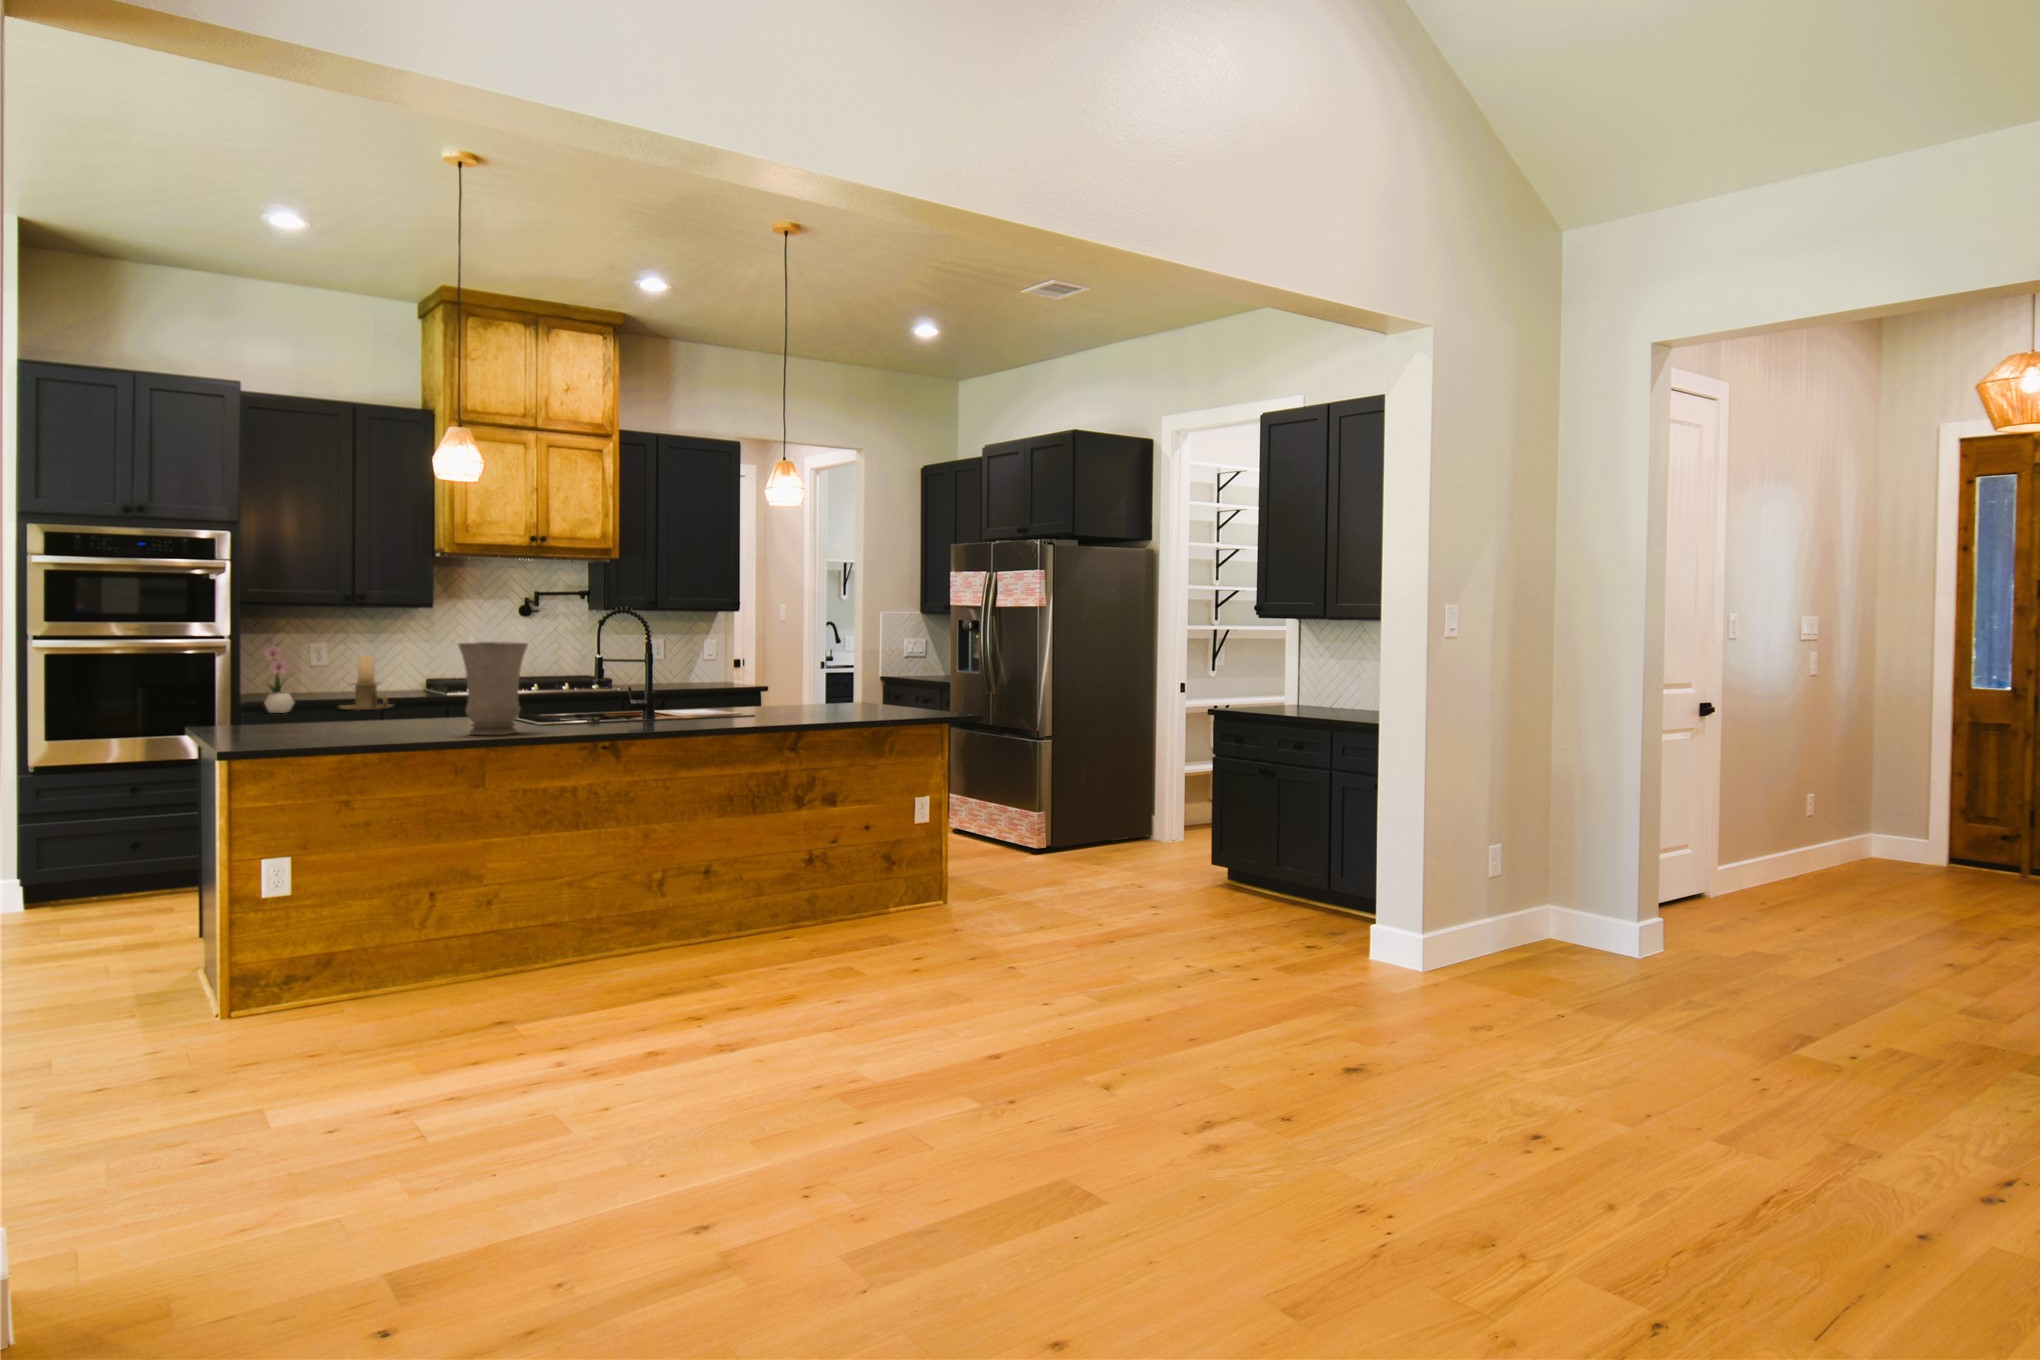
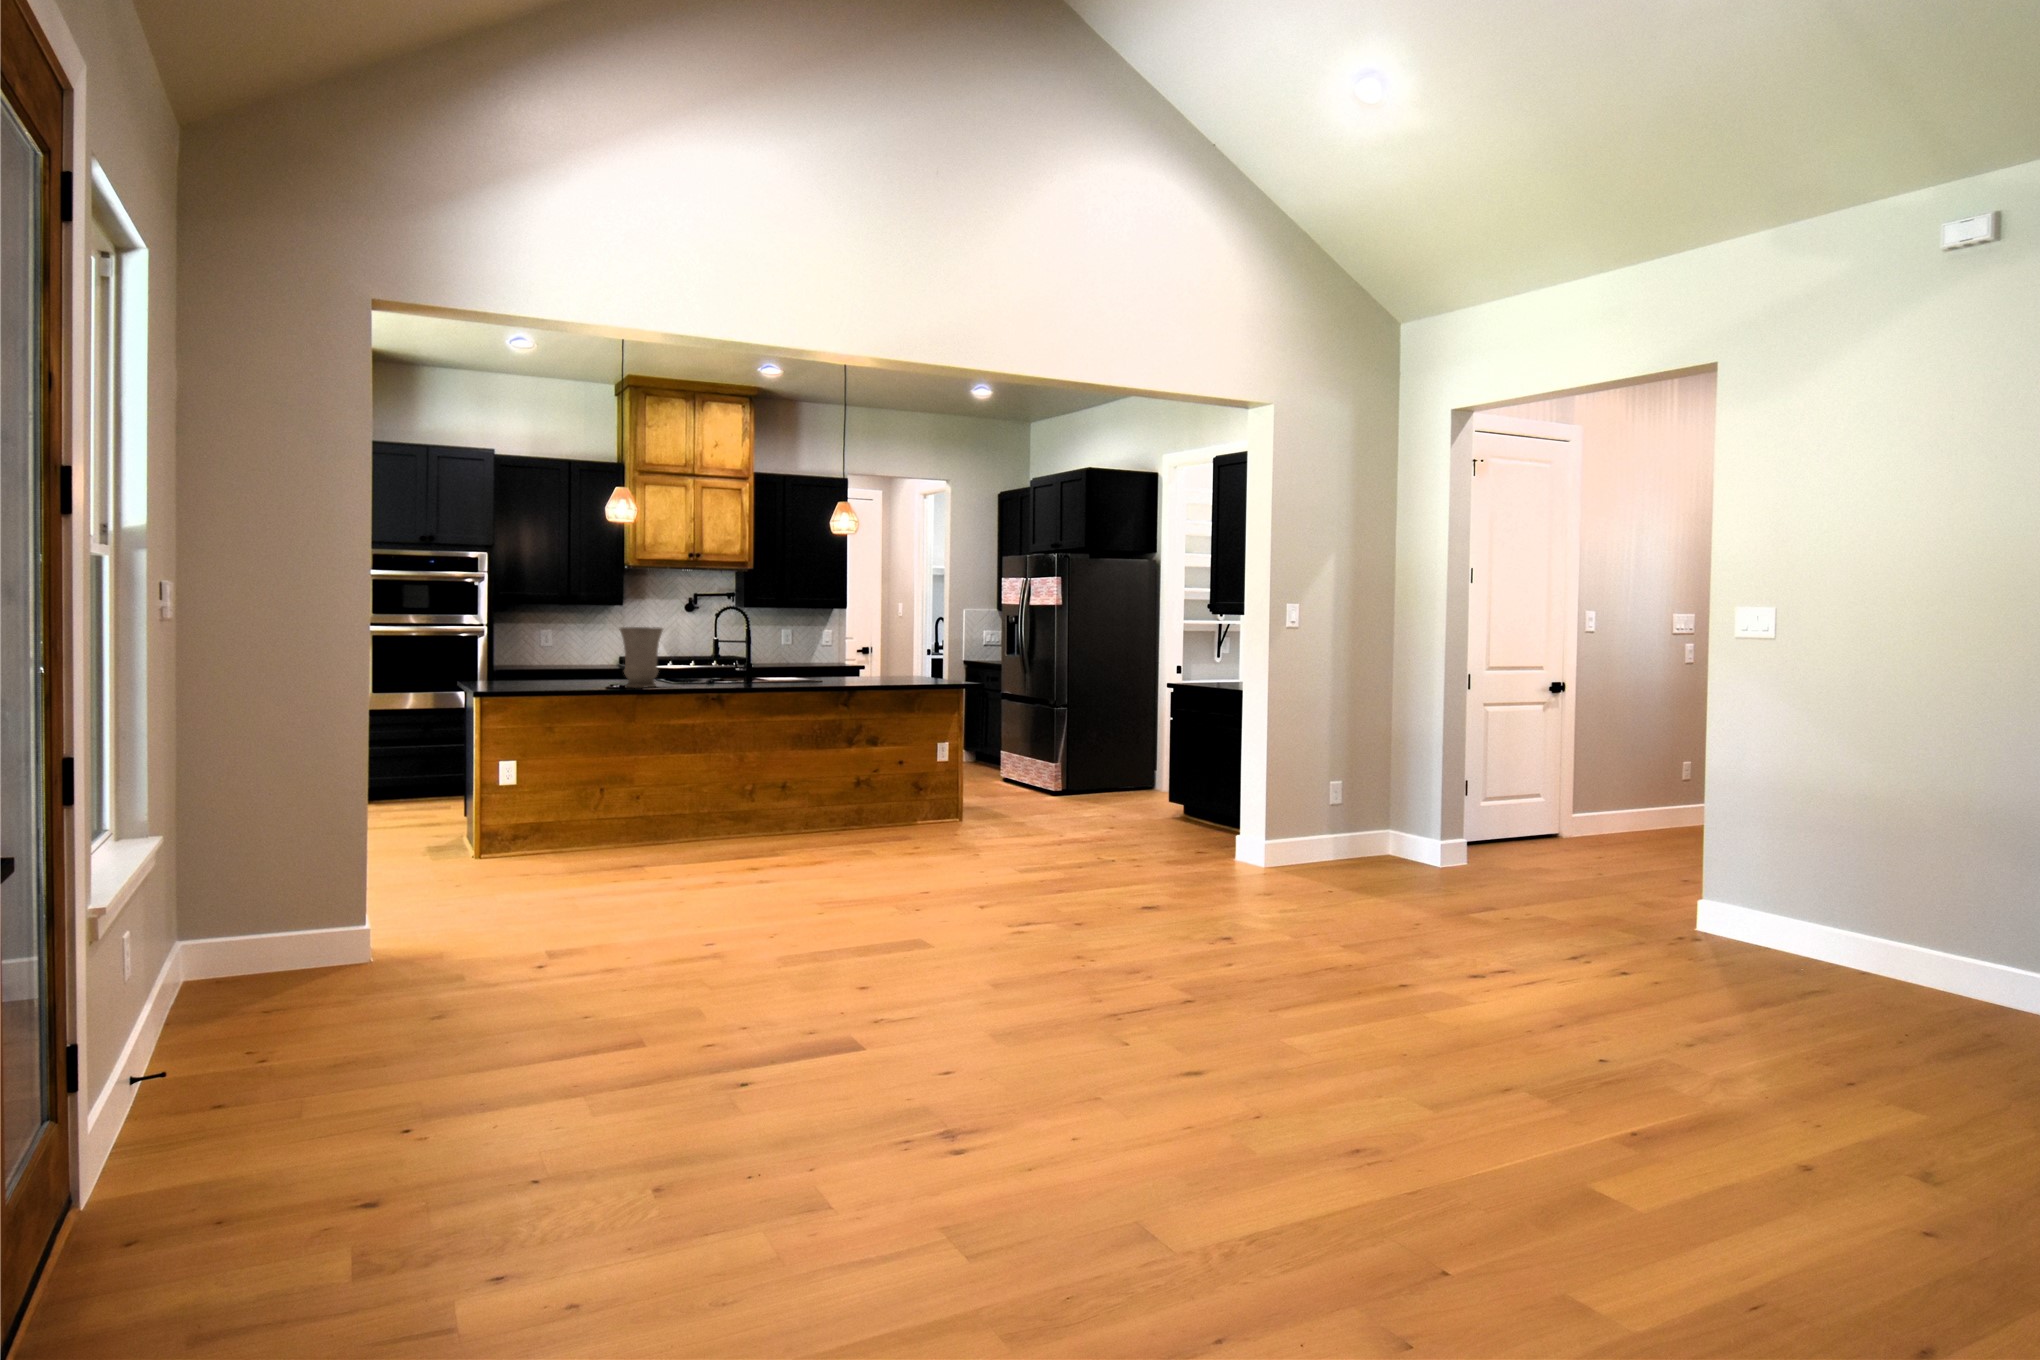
flower arrangement: present [264,645,294,713] -> none [510,624,531,678]
candle holder: present [339,656,392,711] -> none [558,639,596,677]

